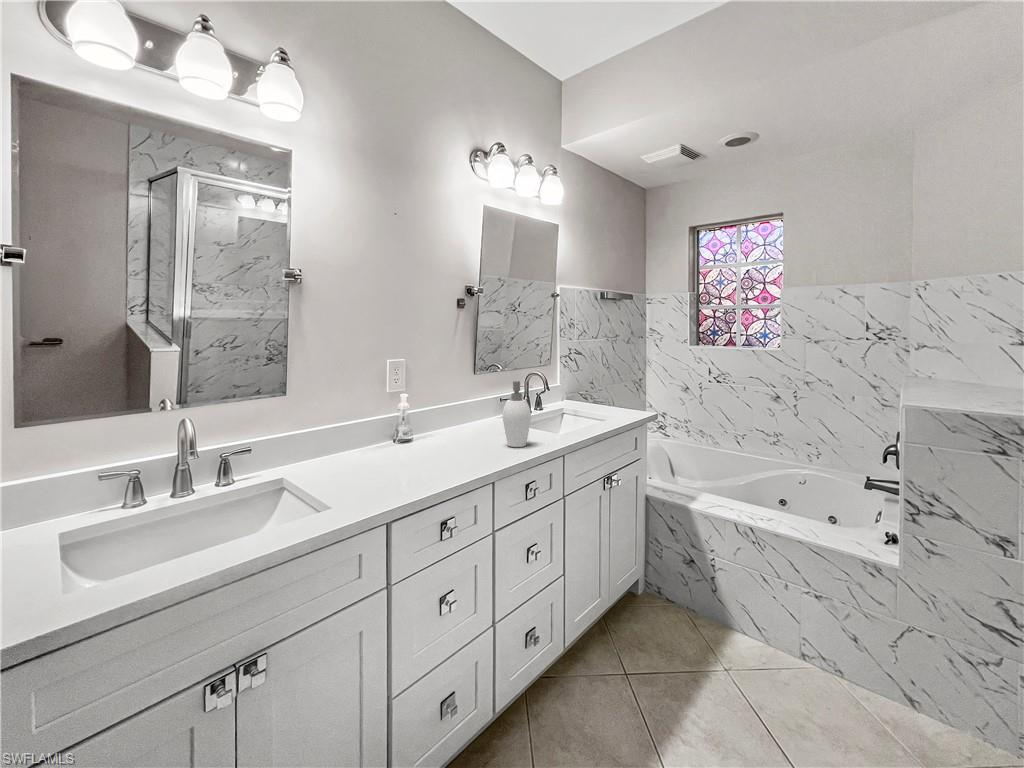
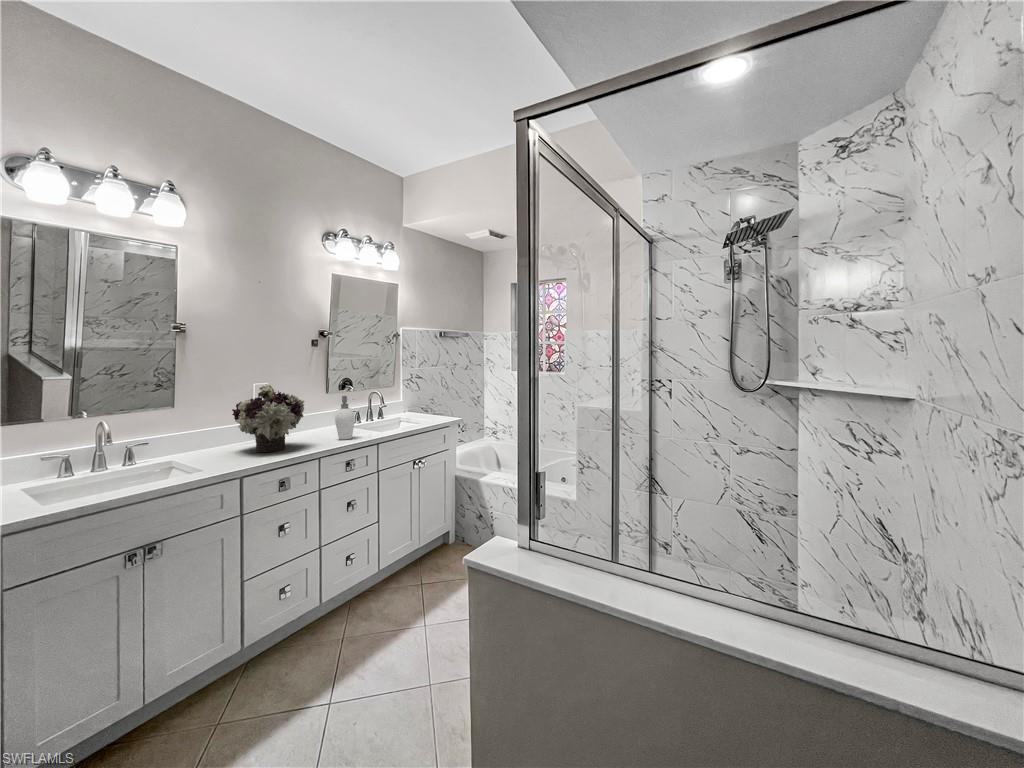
flower arrangement: none [364,362,467,468] -> present [232,384,304,452]

